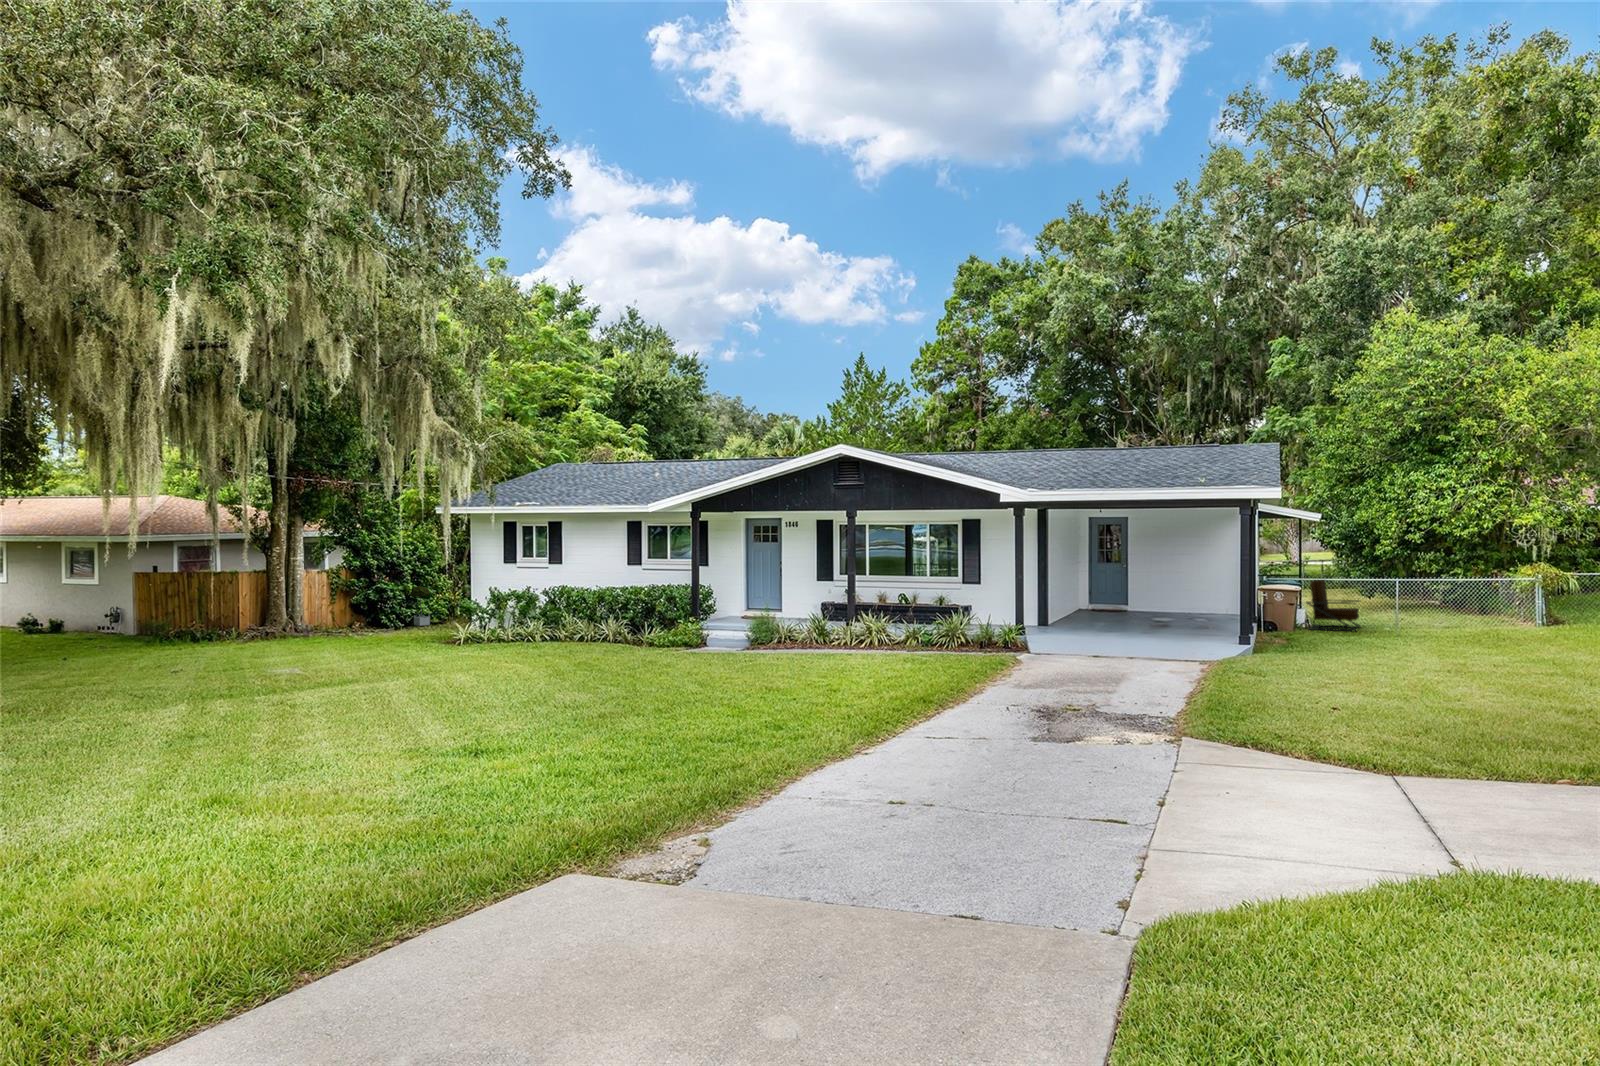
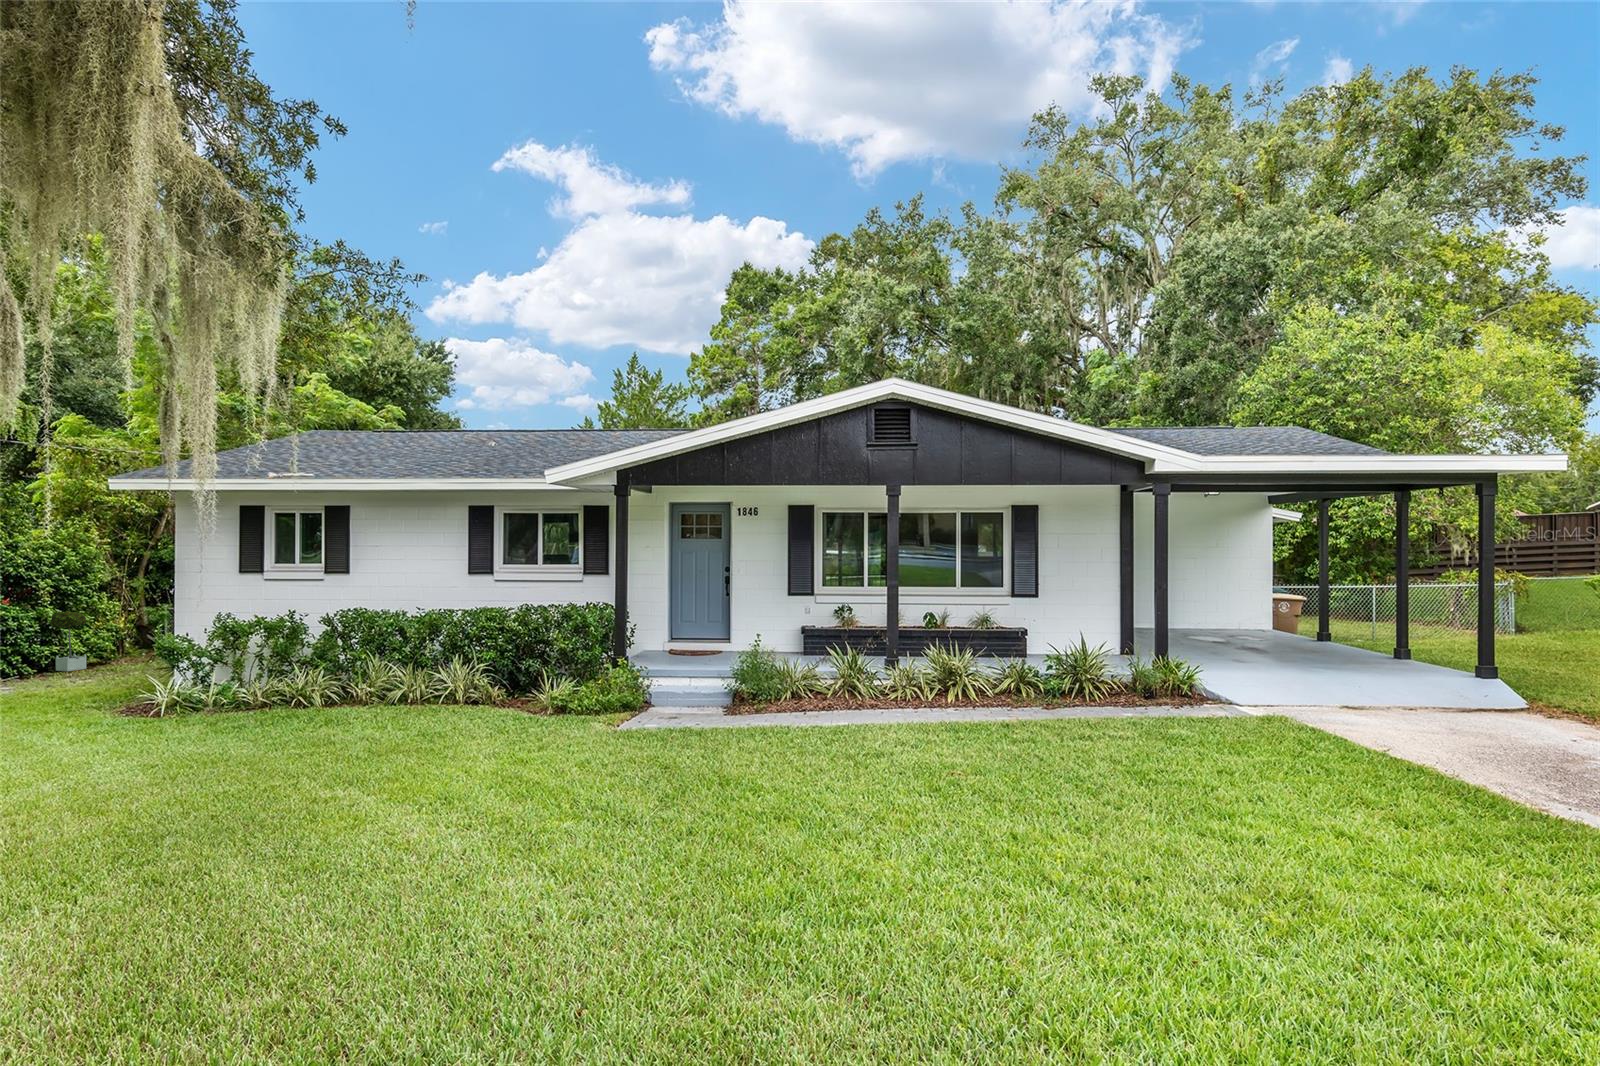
lounge chair: present [1306,580,1361,631] -> none [1159,585,1218,635]

